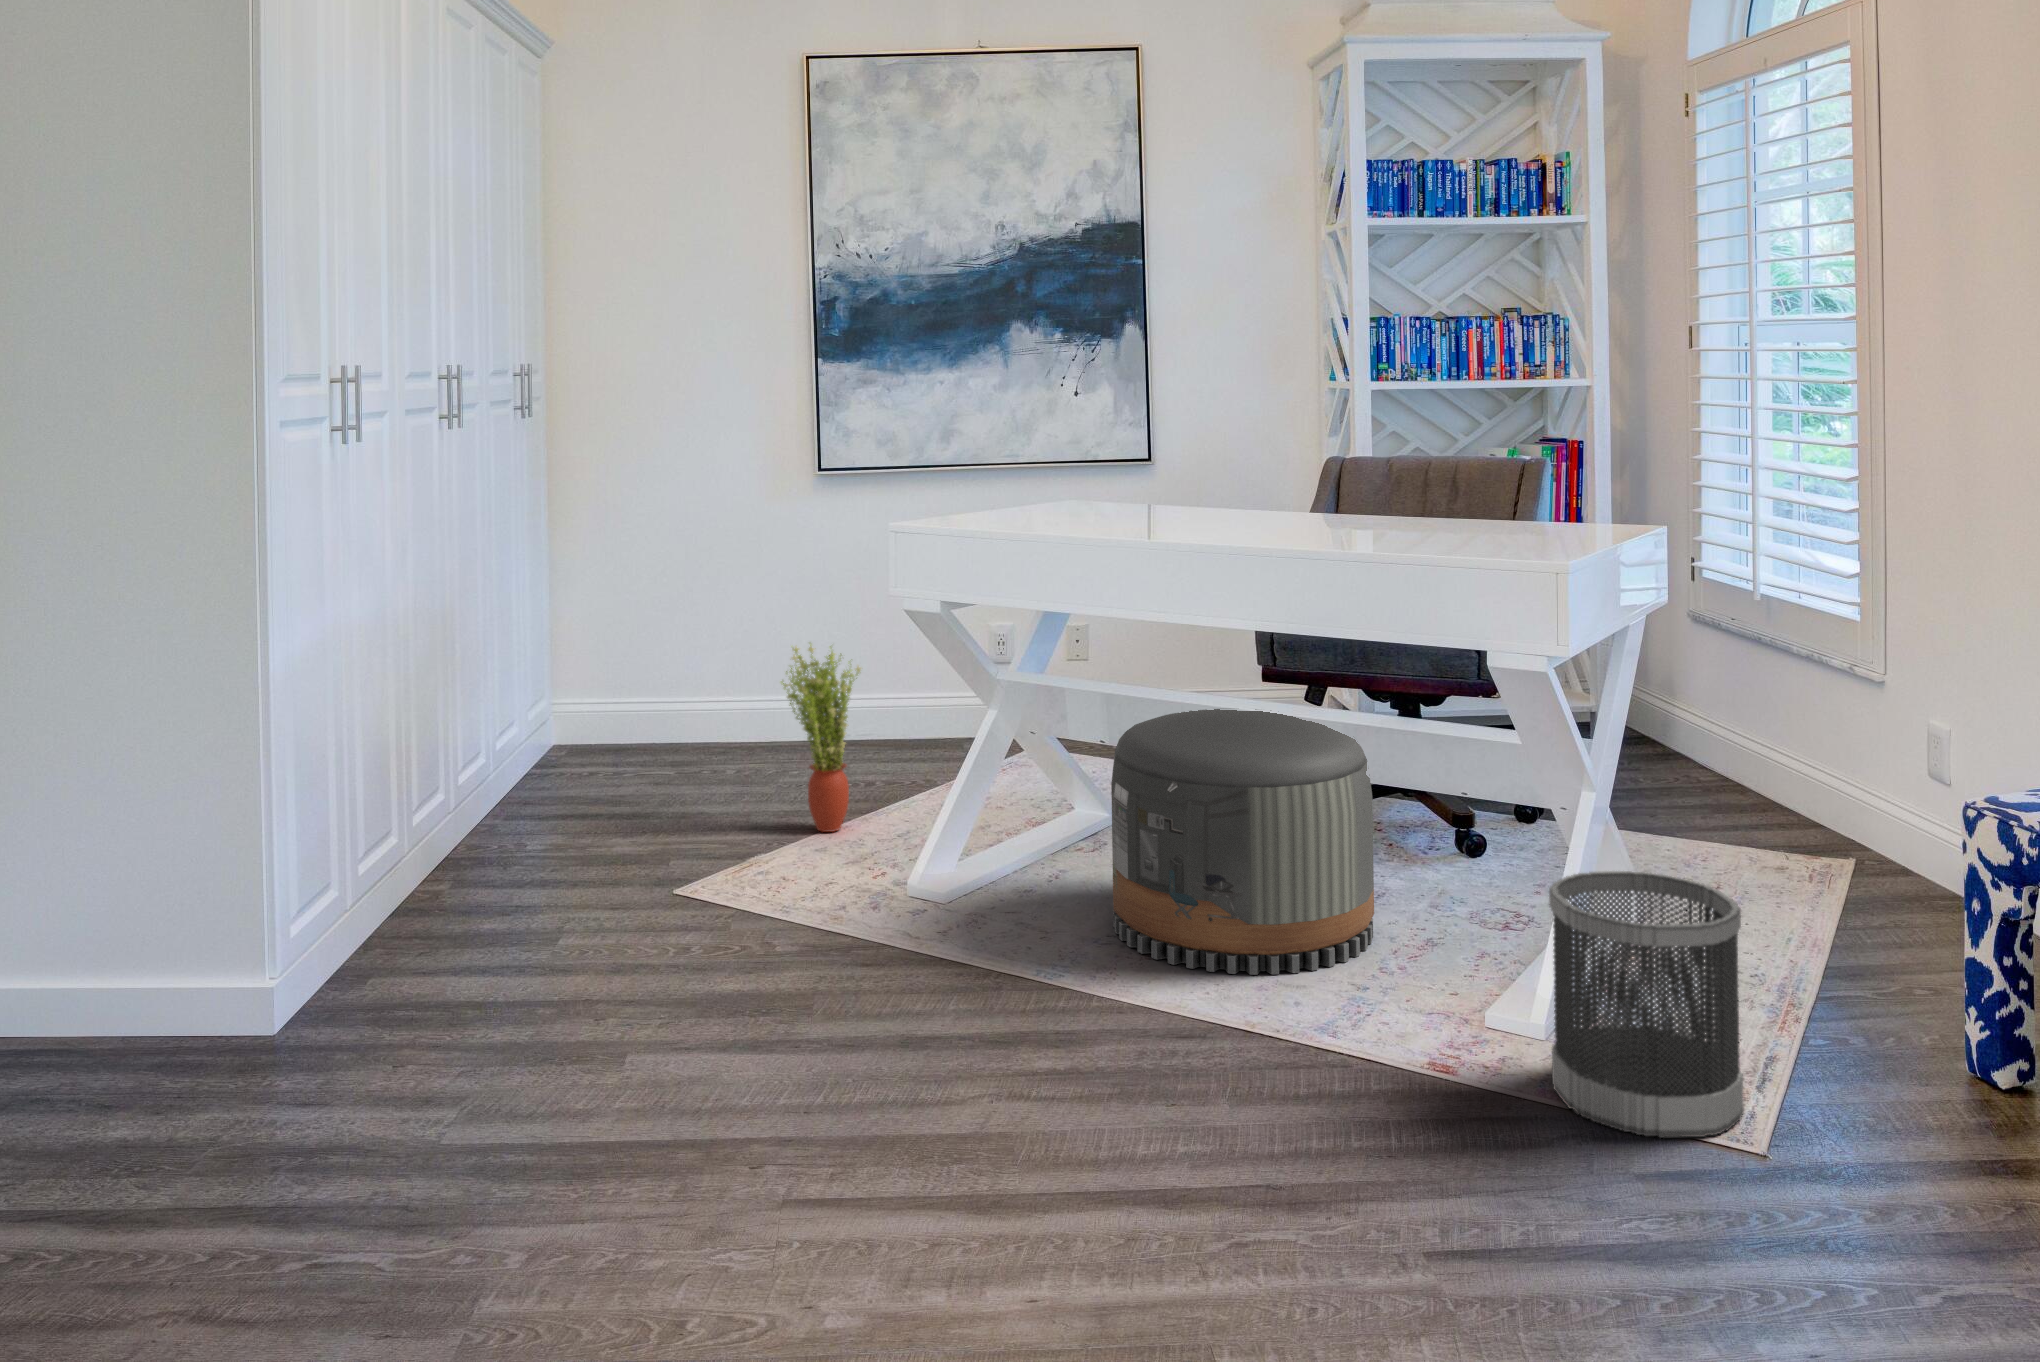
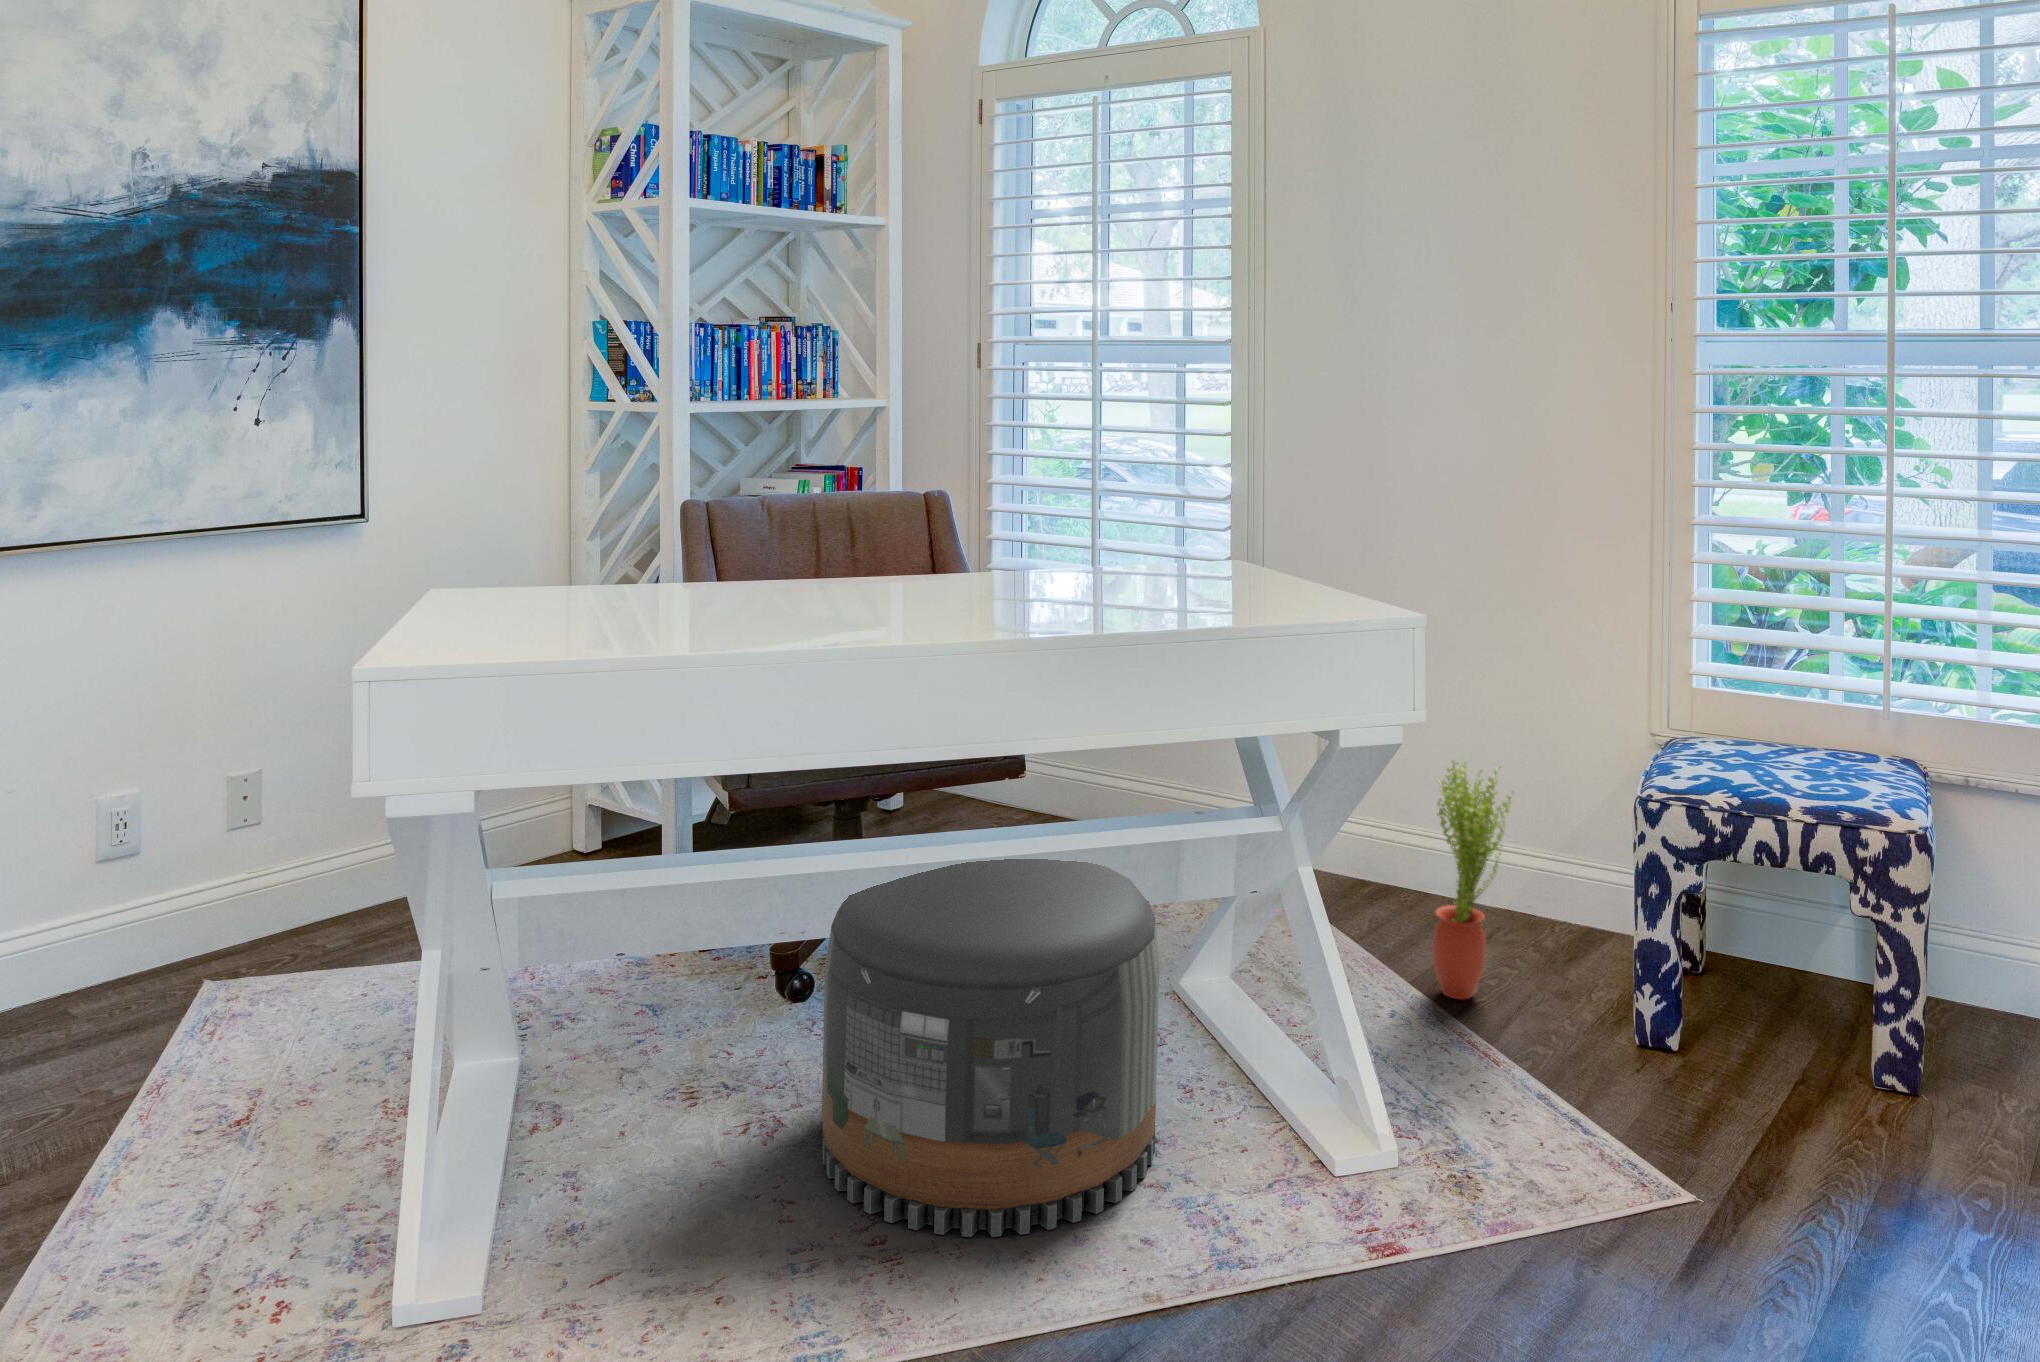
potted plant: present [781,643,861,832] -> present [1432,758,1511,999]
wastebasket: present [1549,871,1744,1138] -> none [1500,933,1689,1213]

